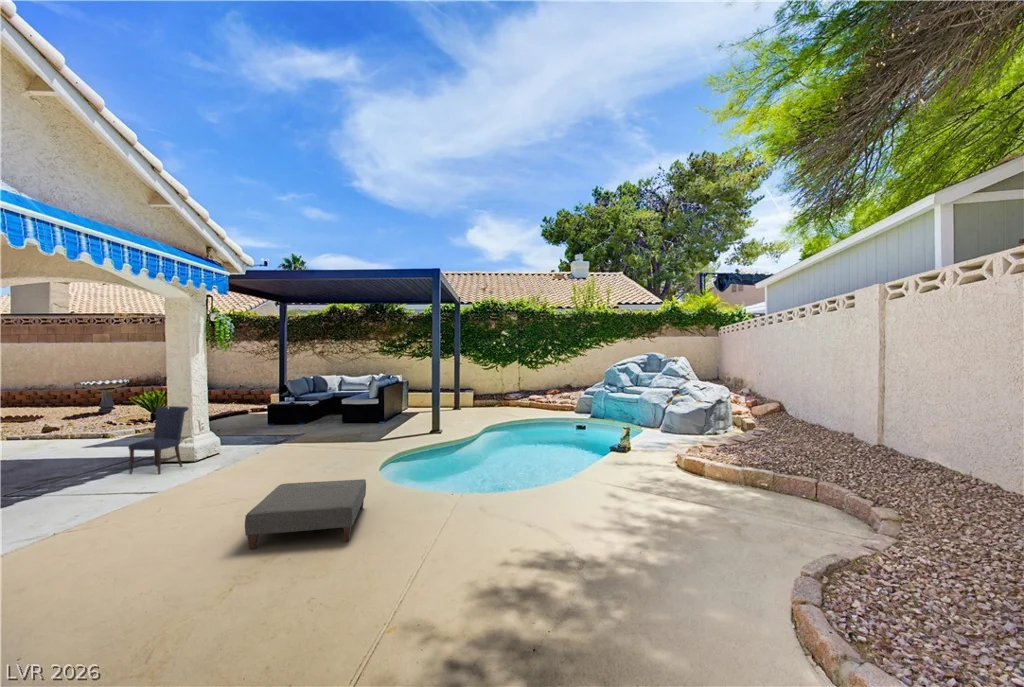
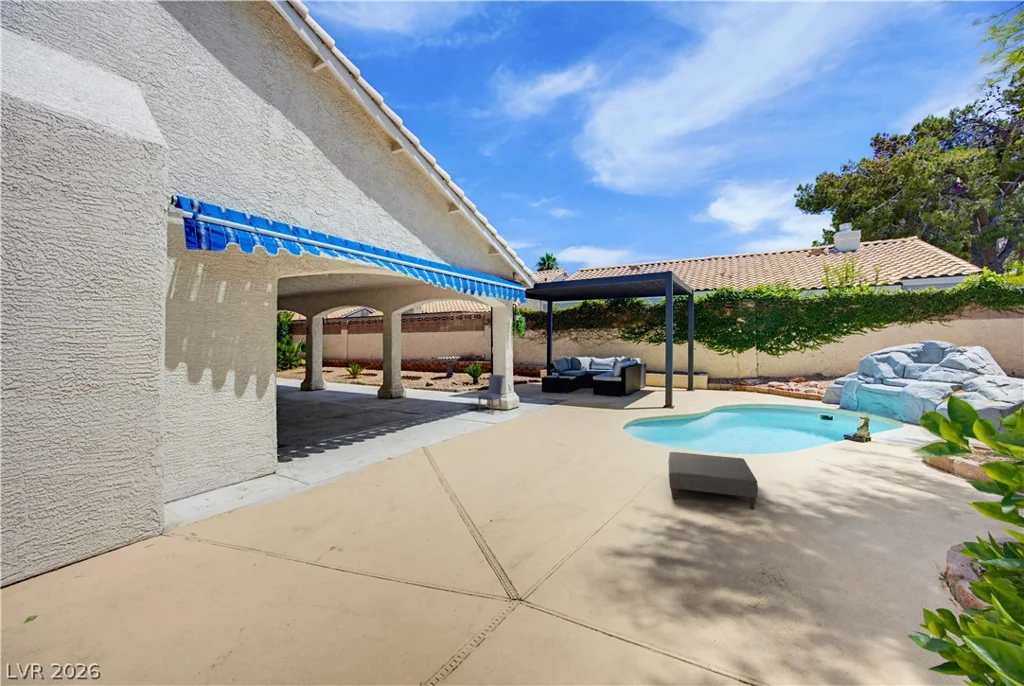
ottoman: present [245,479,366,549] -> present [668,452,758,509]

